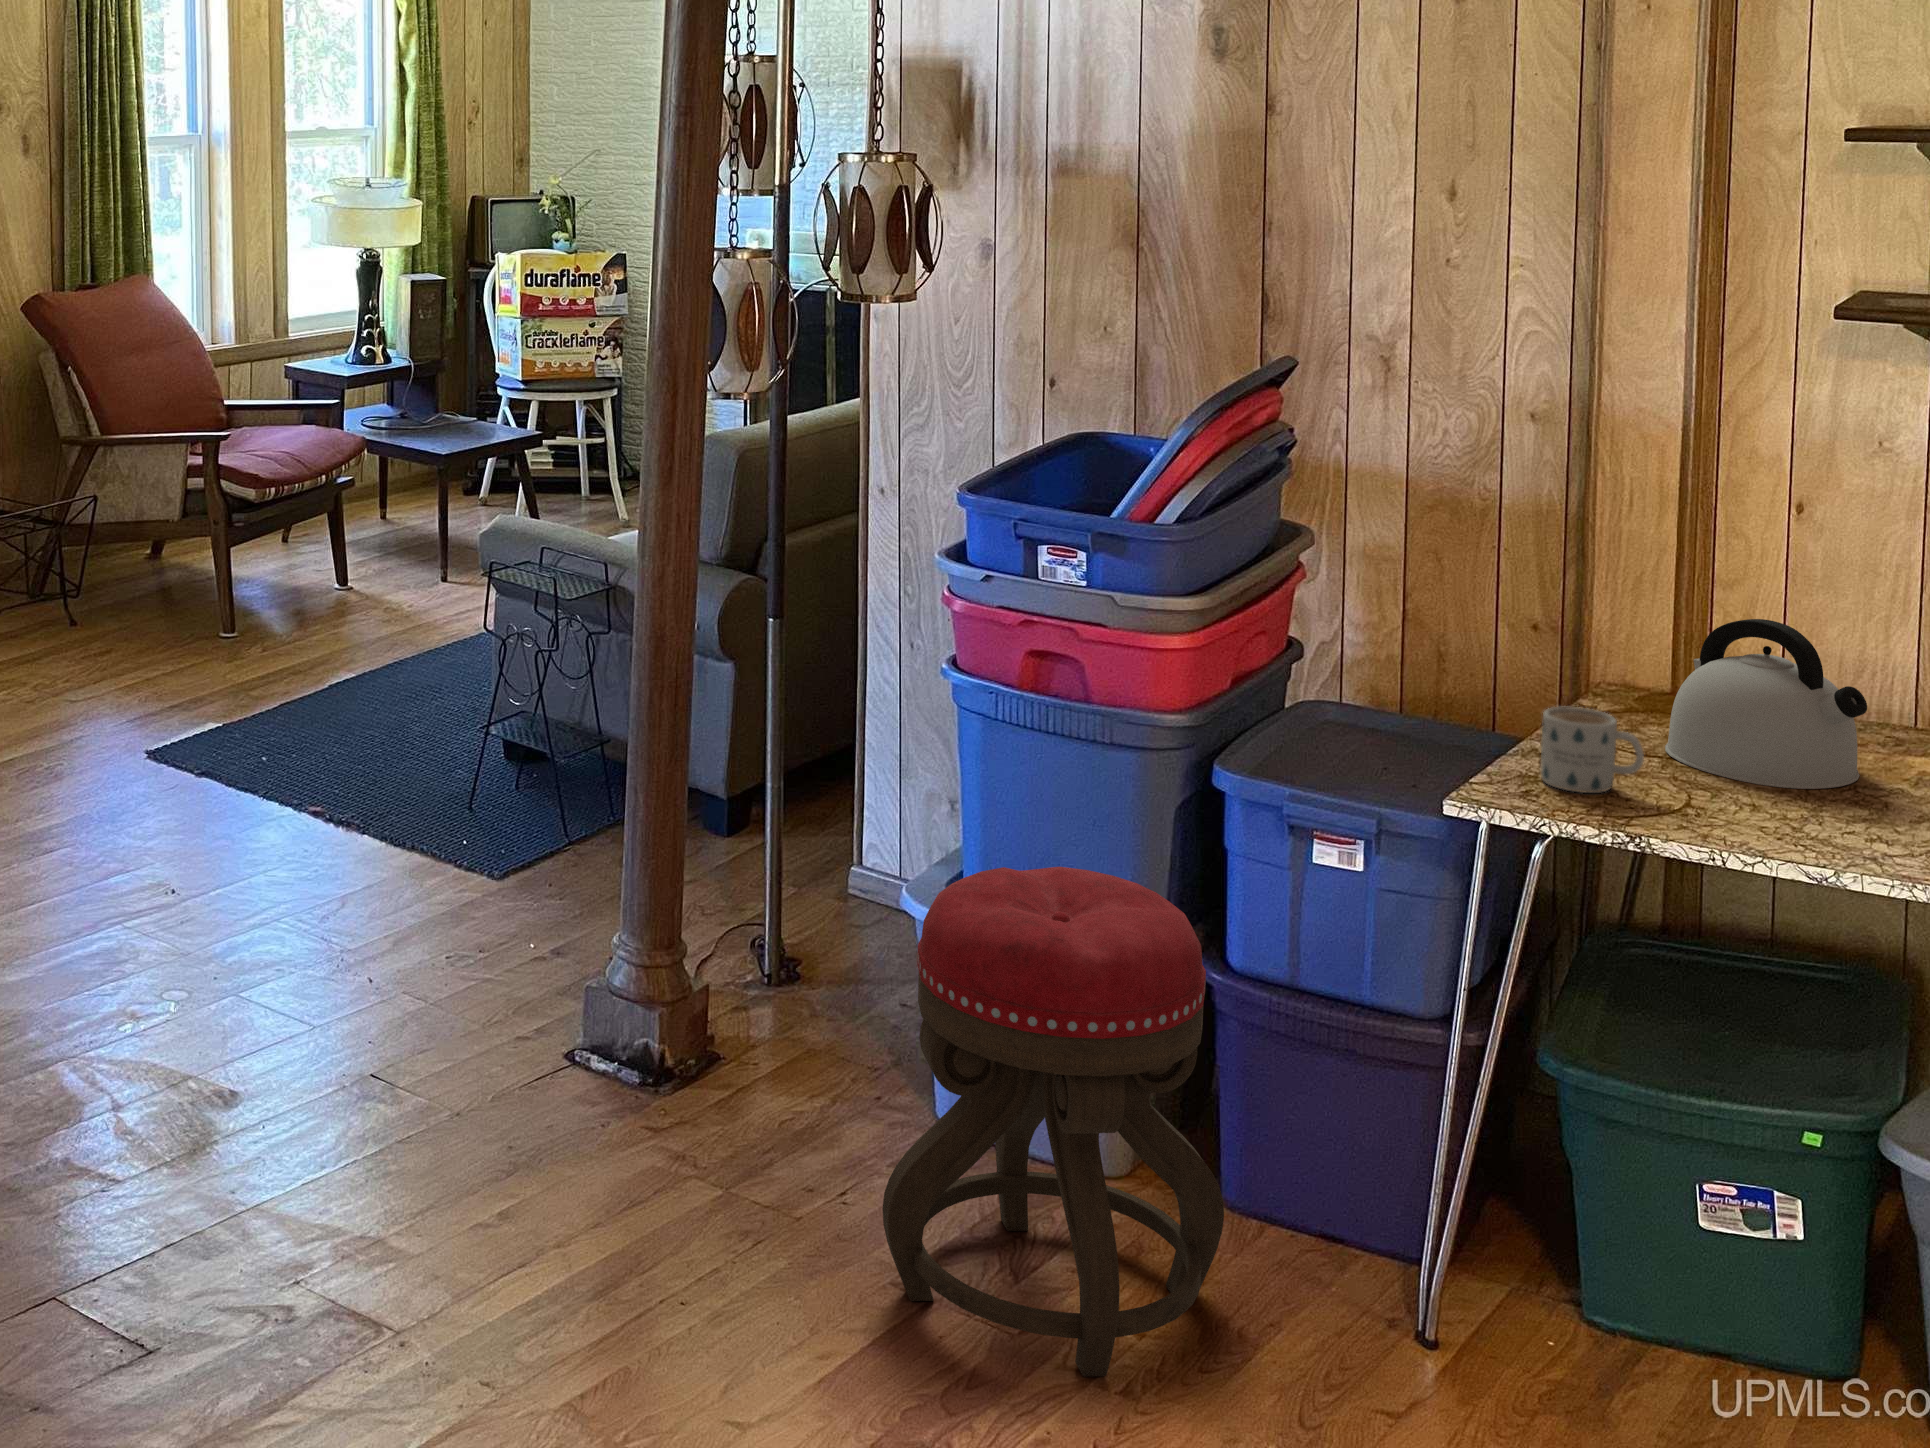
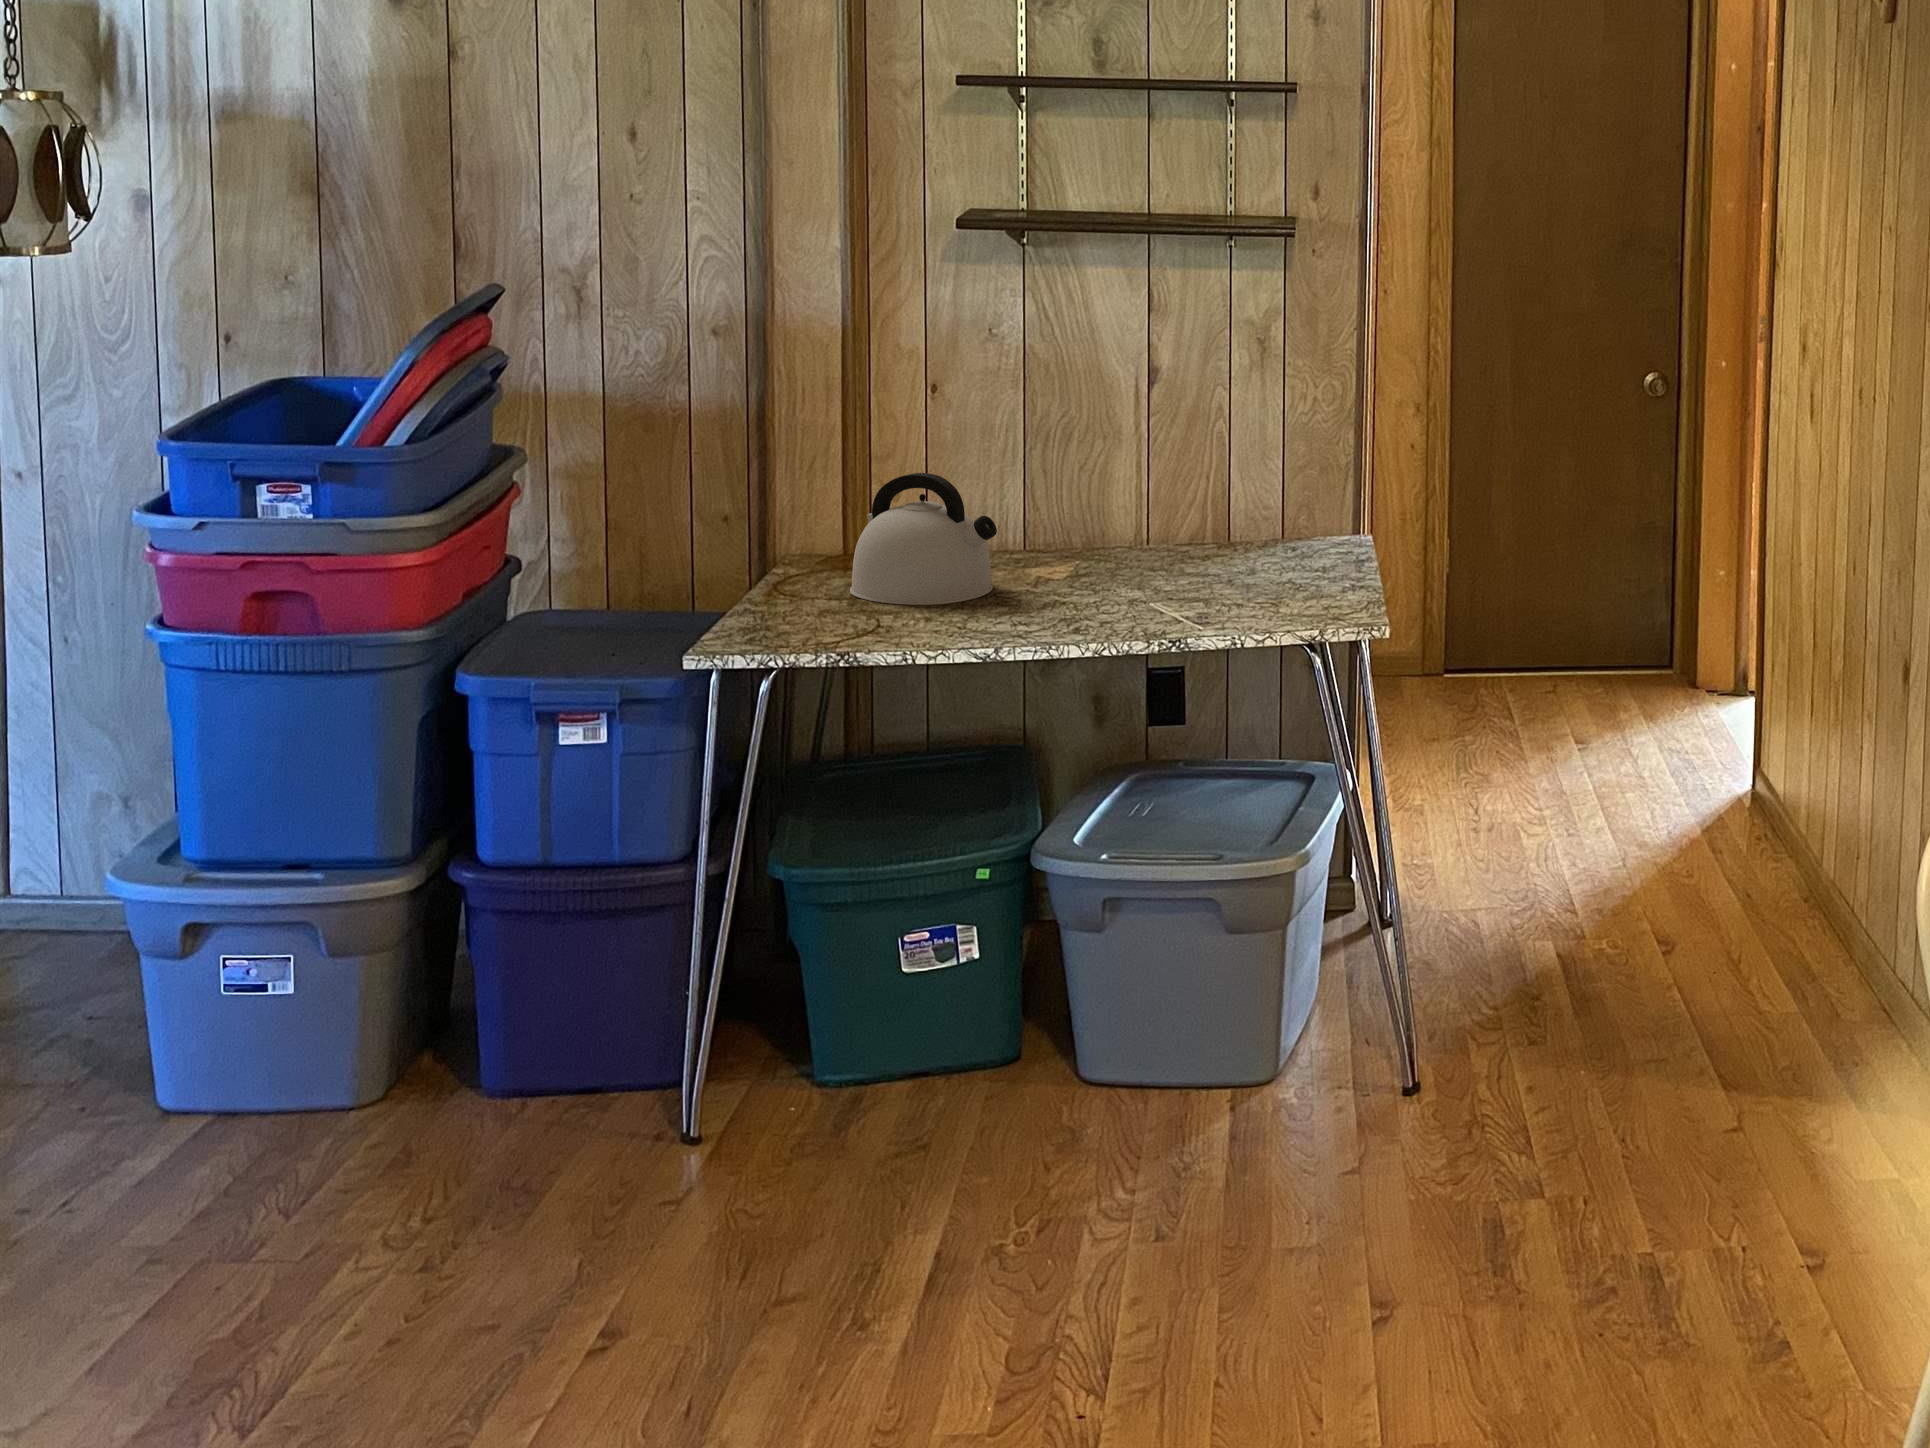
mug: present [1541,707,1644,793] -> none [759,563,841,634]
ottoman: present [882,867,1224,1377] -> none [130,798,501,1287]

